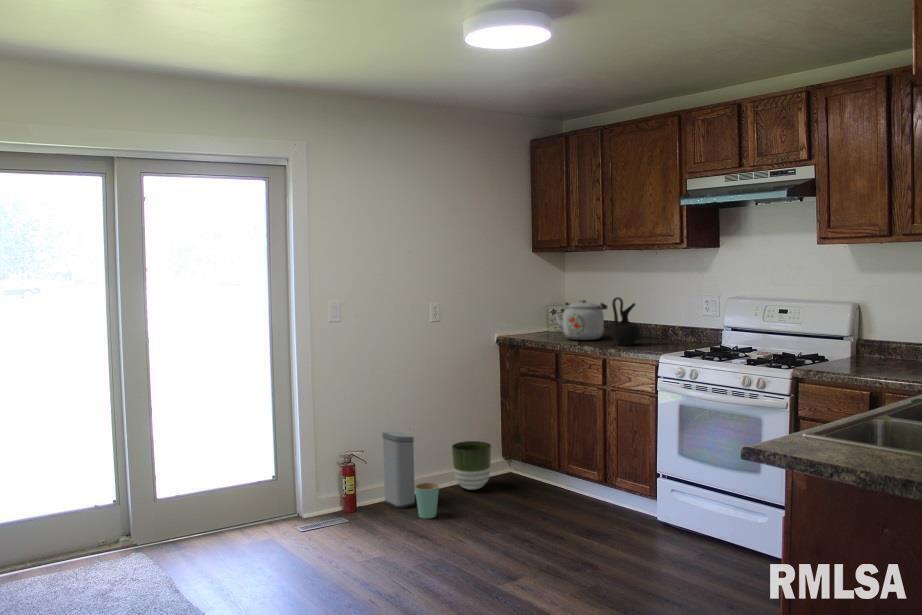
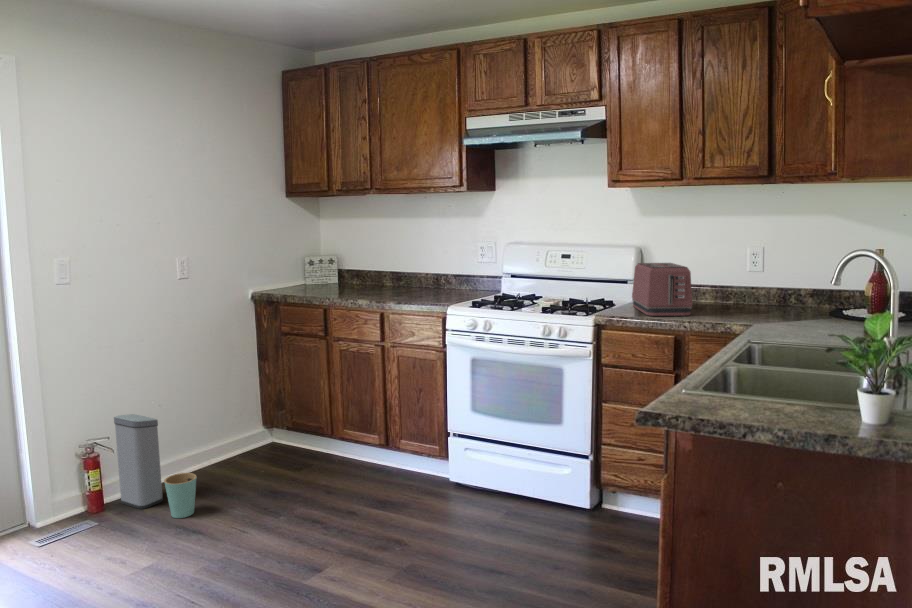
ceramic jug: present [611,297,640,345] -> none [387,245,418,297]
kettle: present [555,300,607,340] -> none [319,248,376,293]
toaster: none [845,318,898,372] -> present [632,263,693,316]
planter: present [452,441,491,490] -> none [204,414,252,471]

